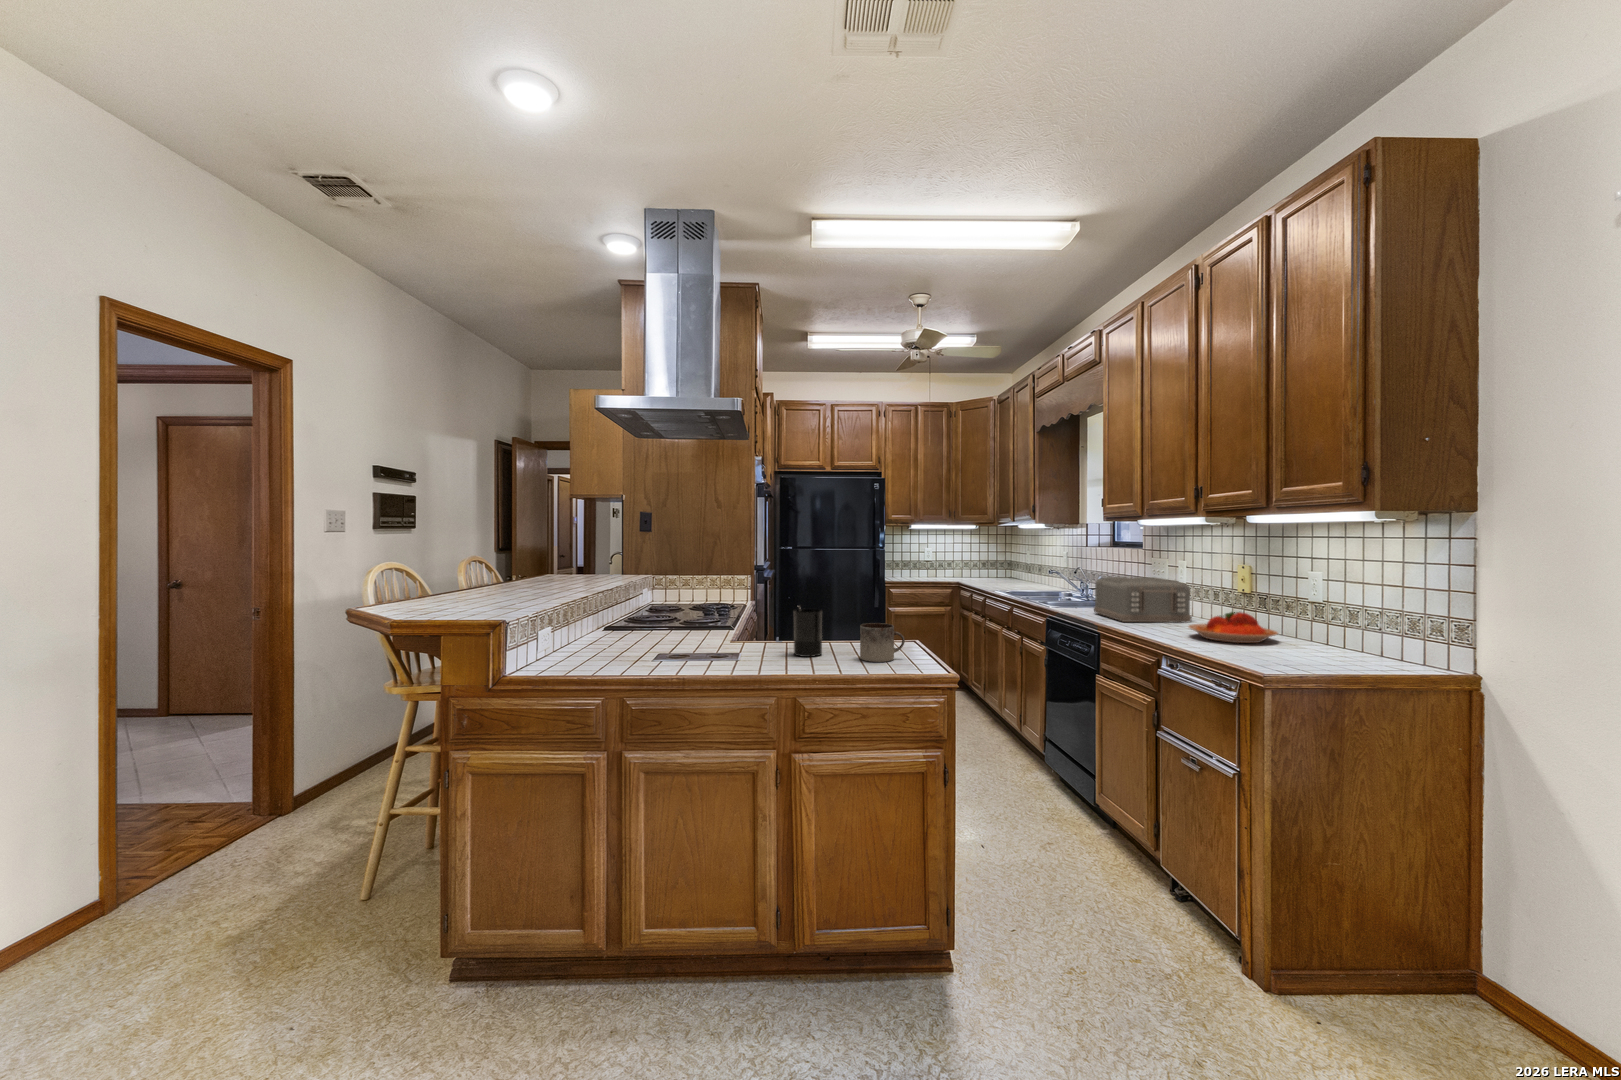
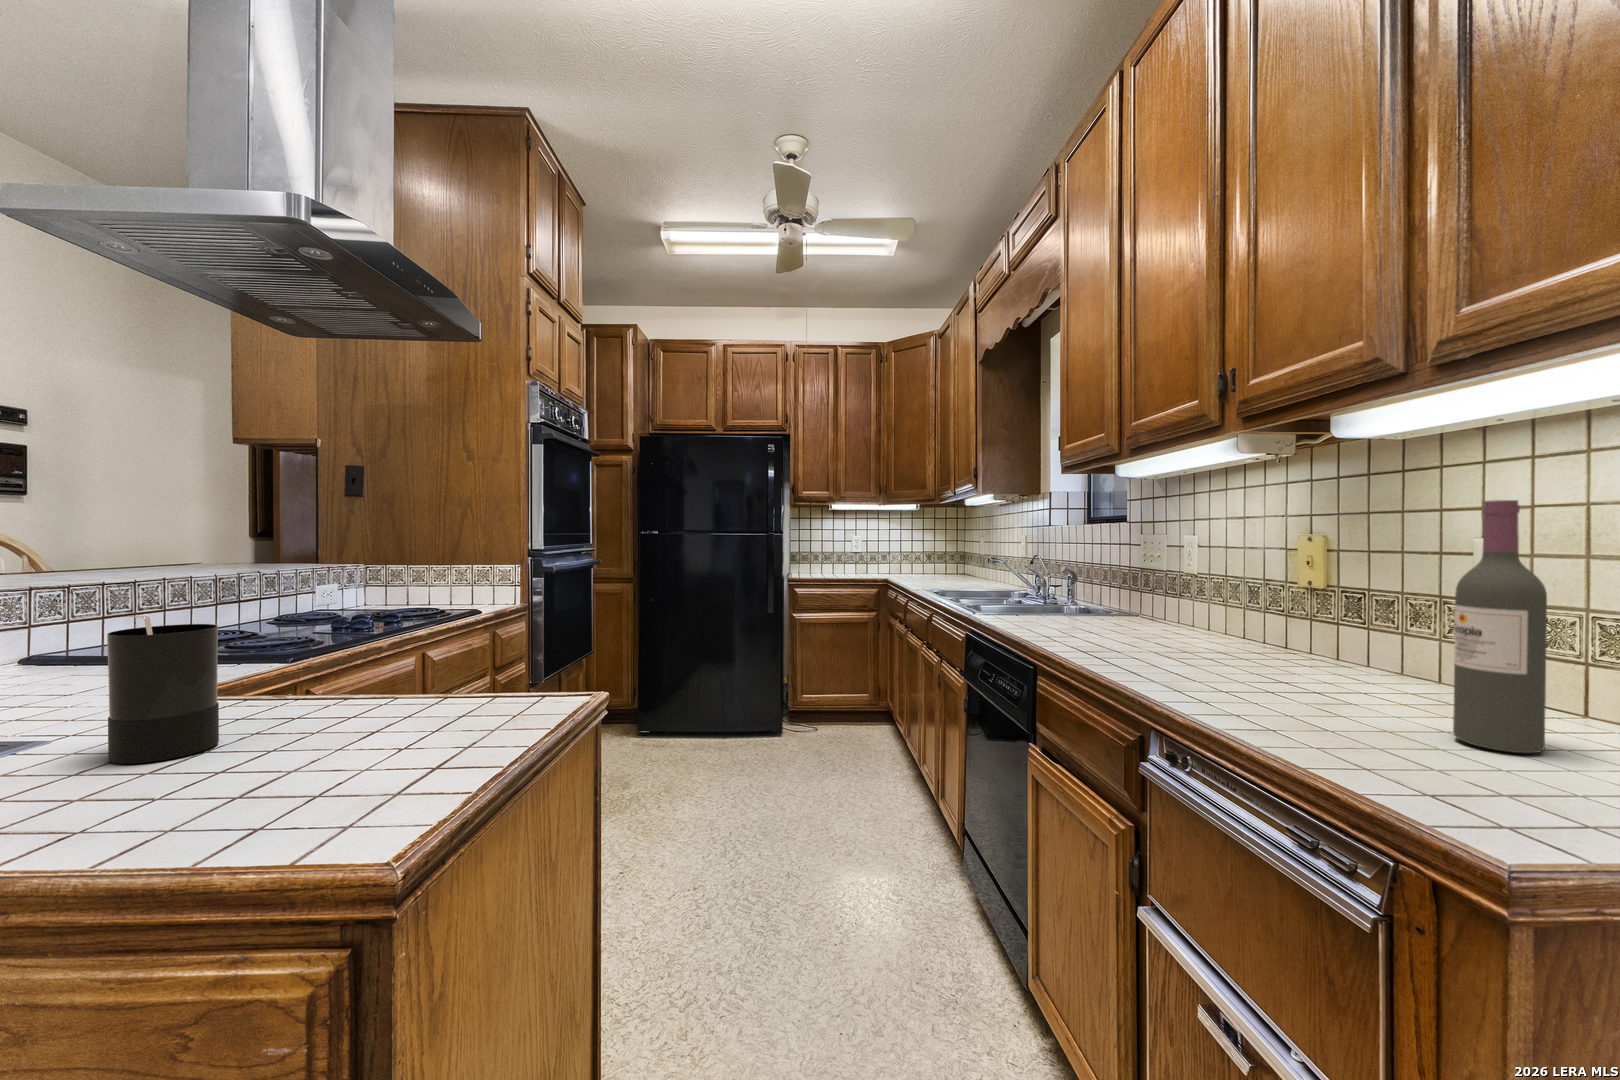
wine bottle: none [1281,561,1312,656] -> present [1453,500,1547,753]
toaster: present [1094,577,1192,622] -> none [1040,563,1210,644]
plate: present [1189,612,1278,643] -> none [1207,625,1415,700]
mug: present [860,623,905,662] -> none [229,666,387,794]

